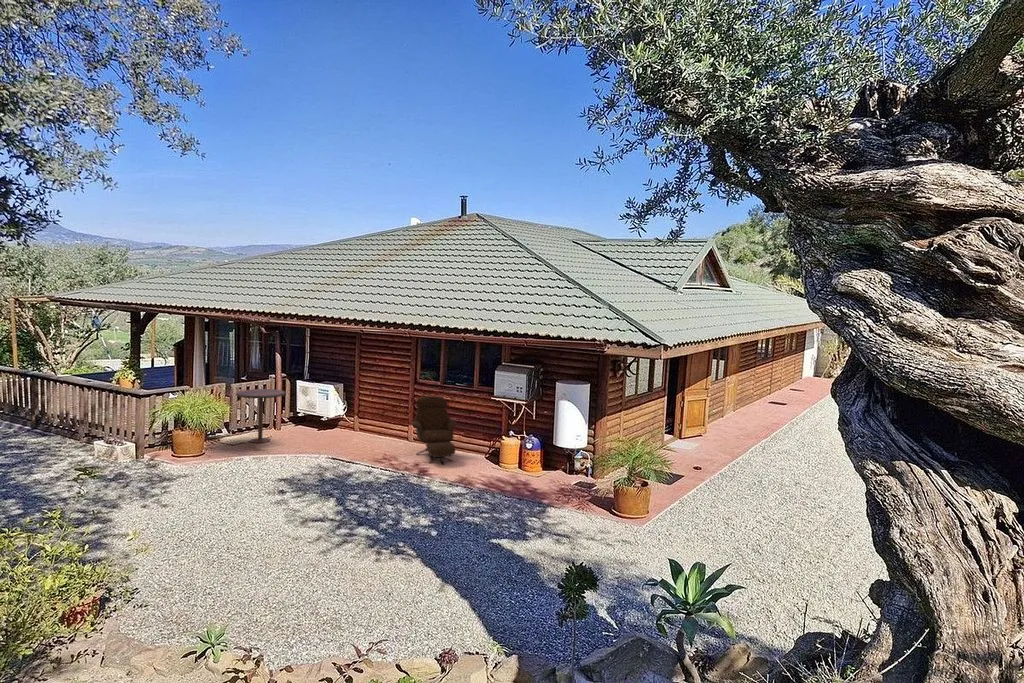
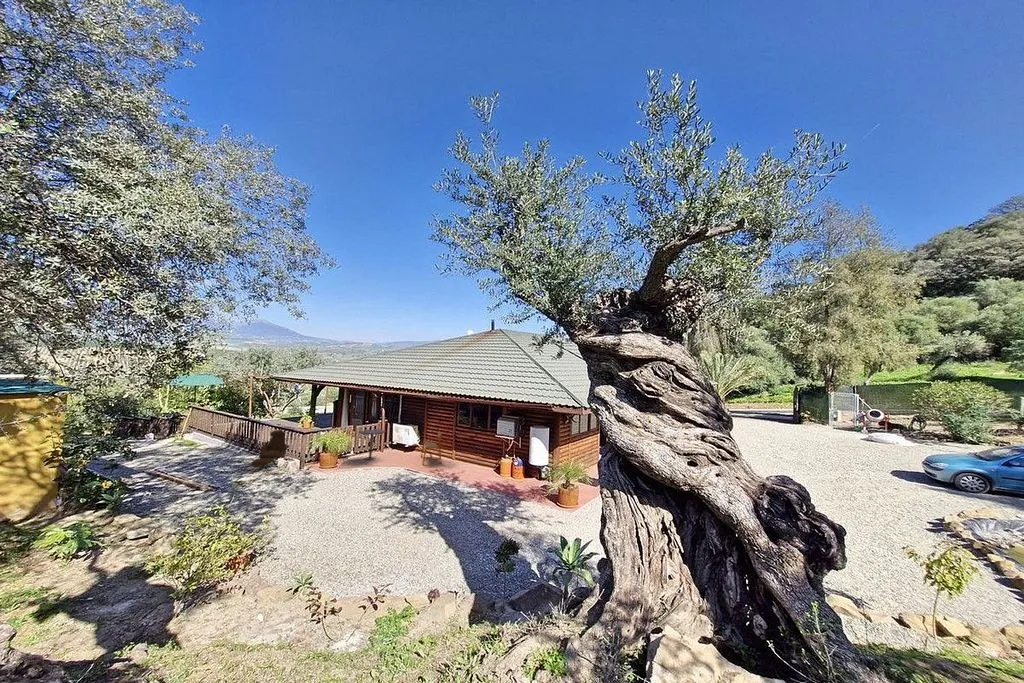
bench: none [352,389,392,450] -> present [421,432,442,464]
lounge chair: present [412,396,457,464] -> present [251,430,289,469]

